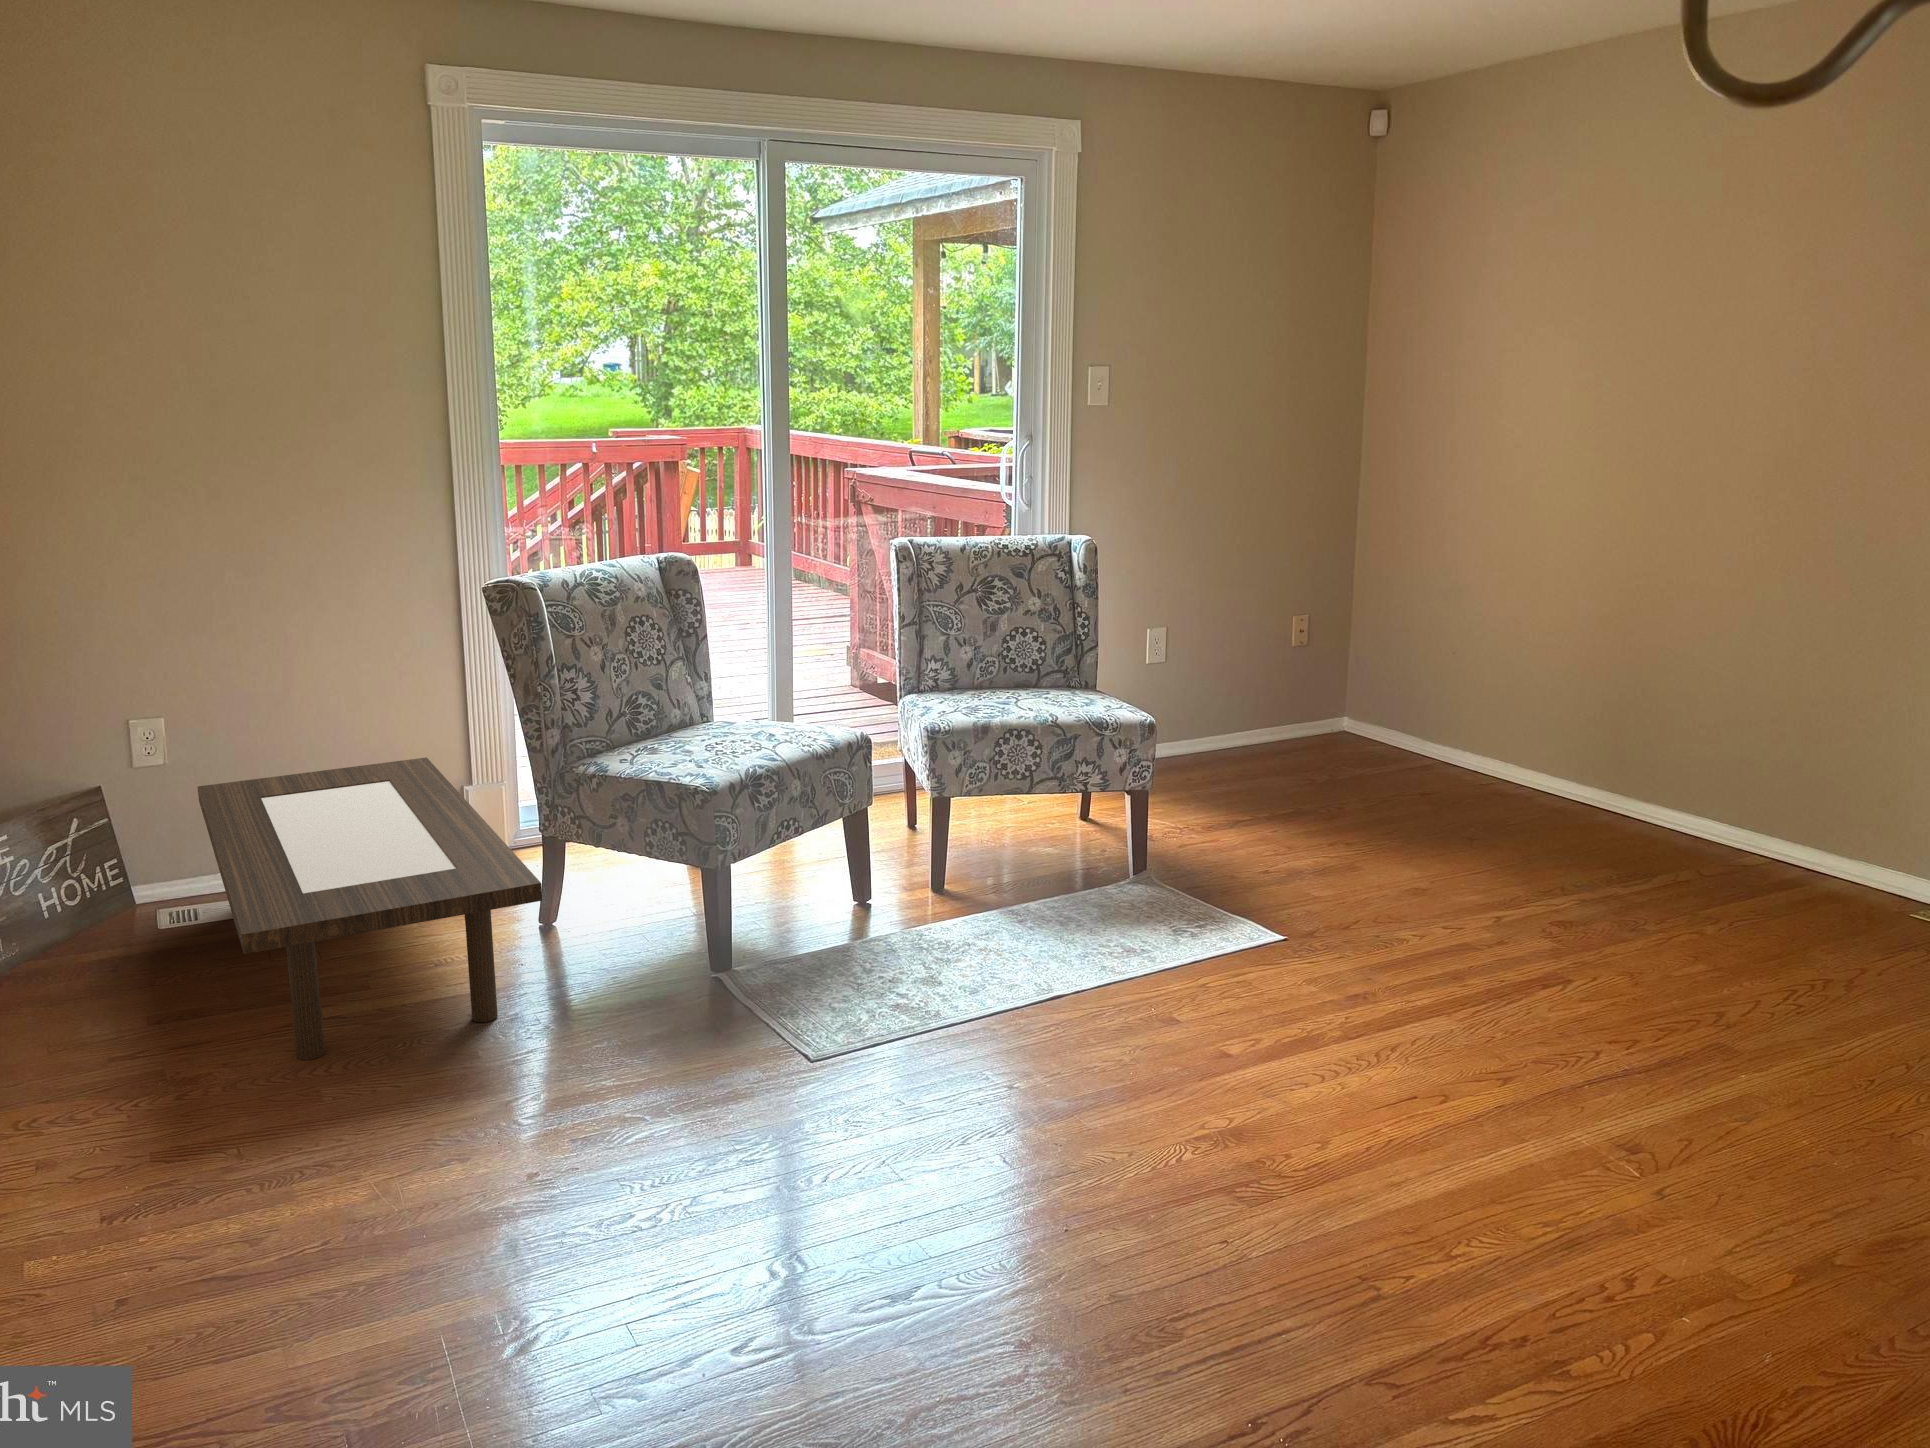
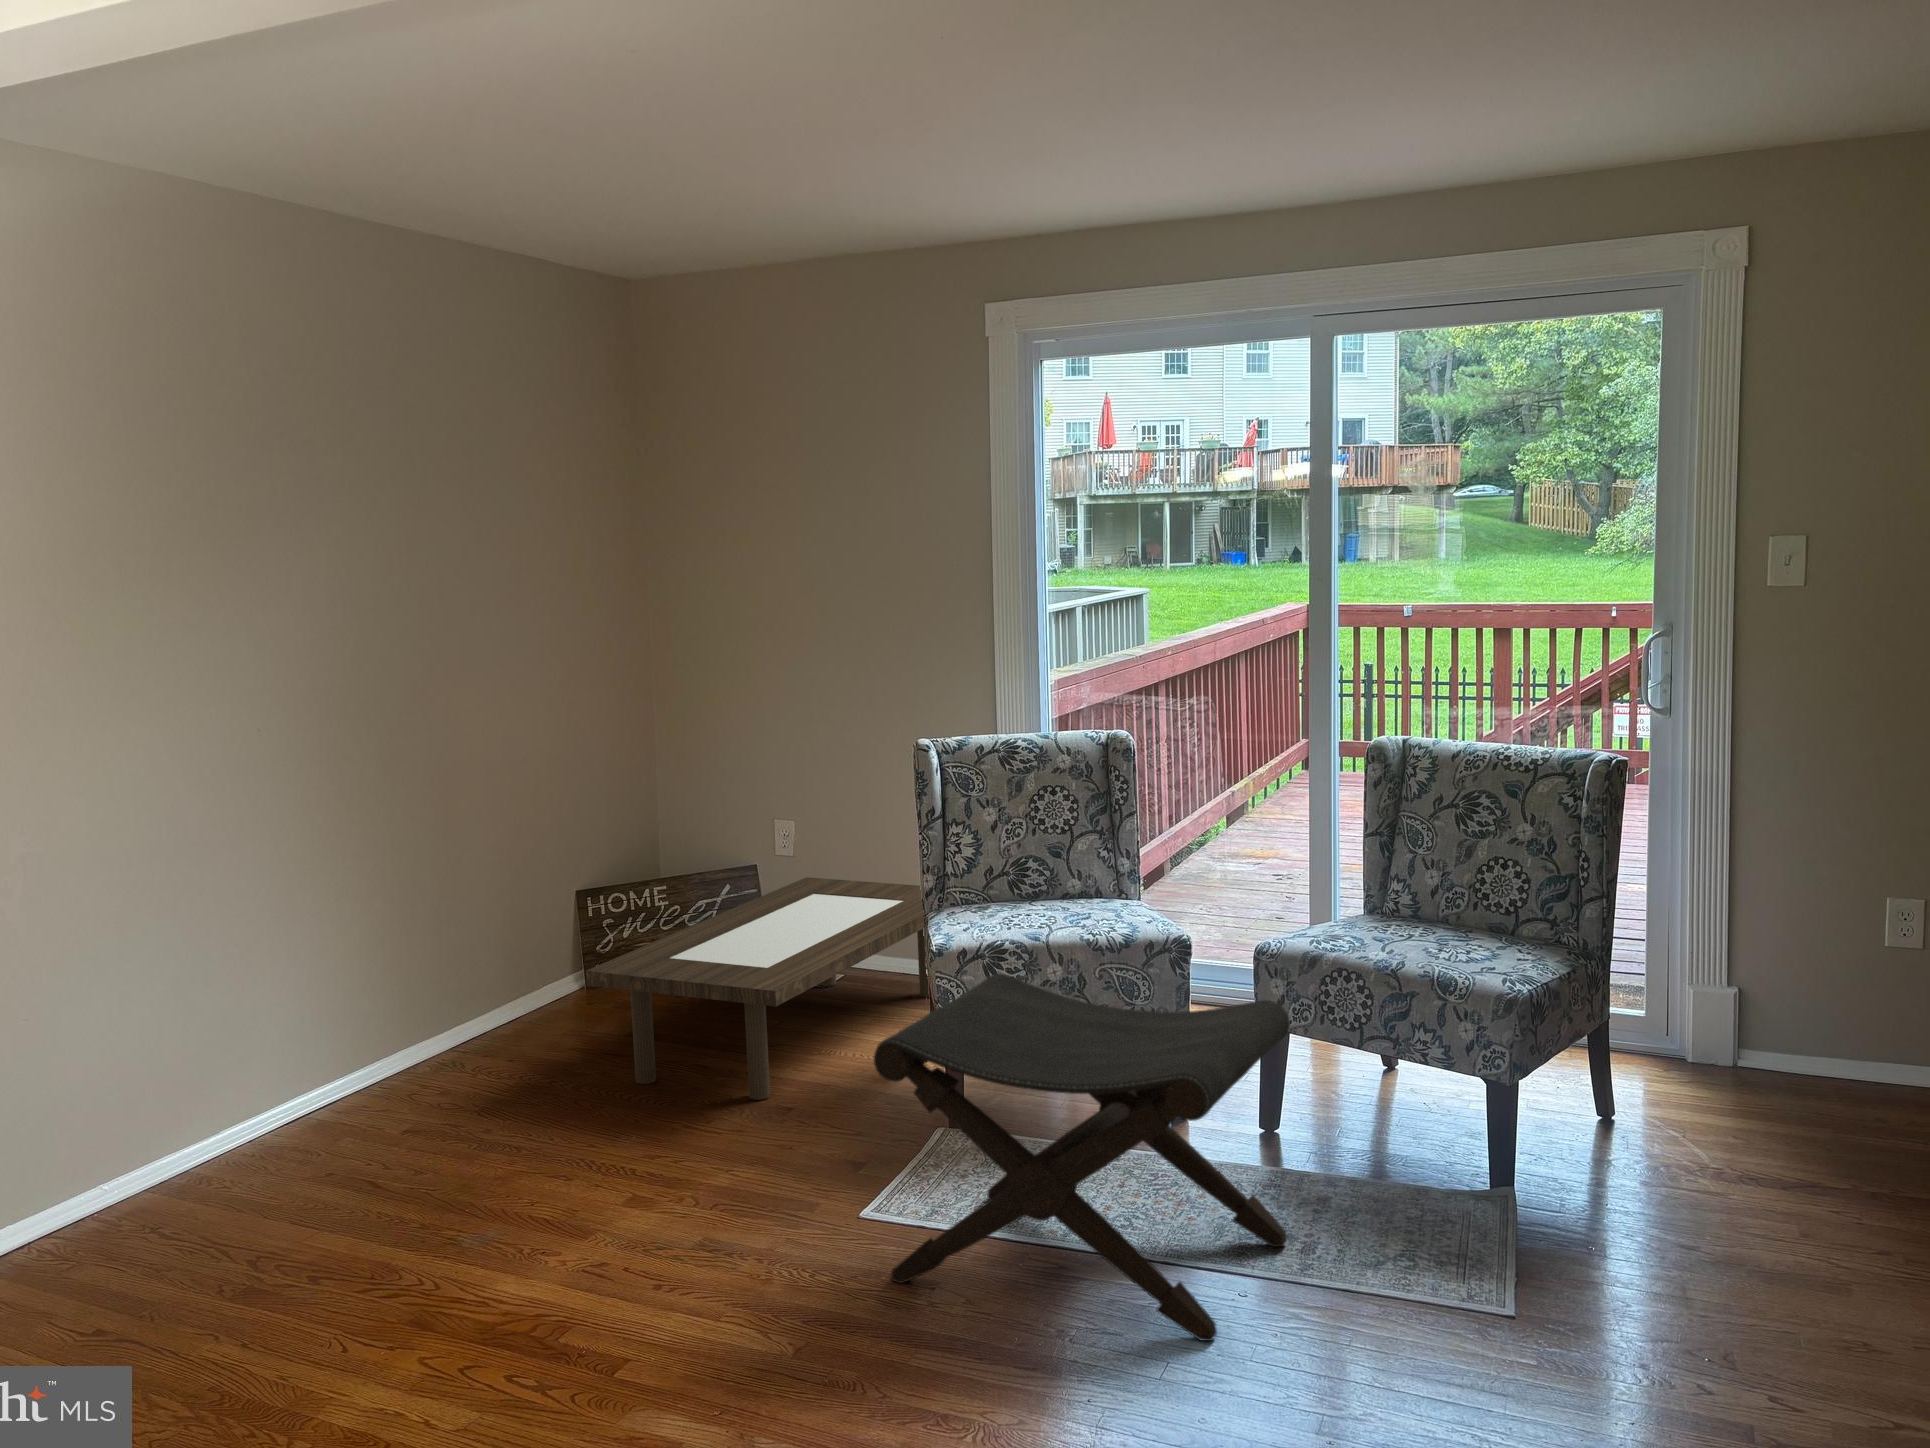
footstool: none [893,748,1296,1093] -> present [874,974,1290,1341]

